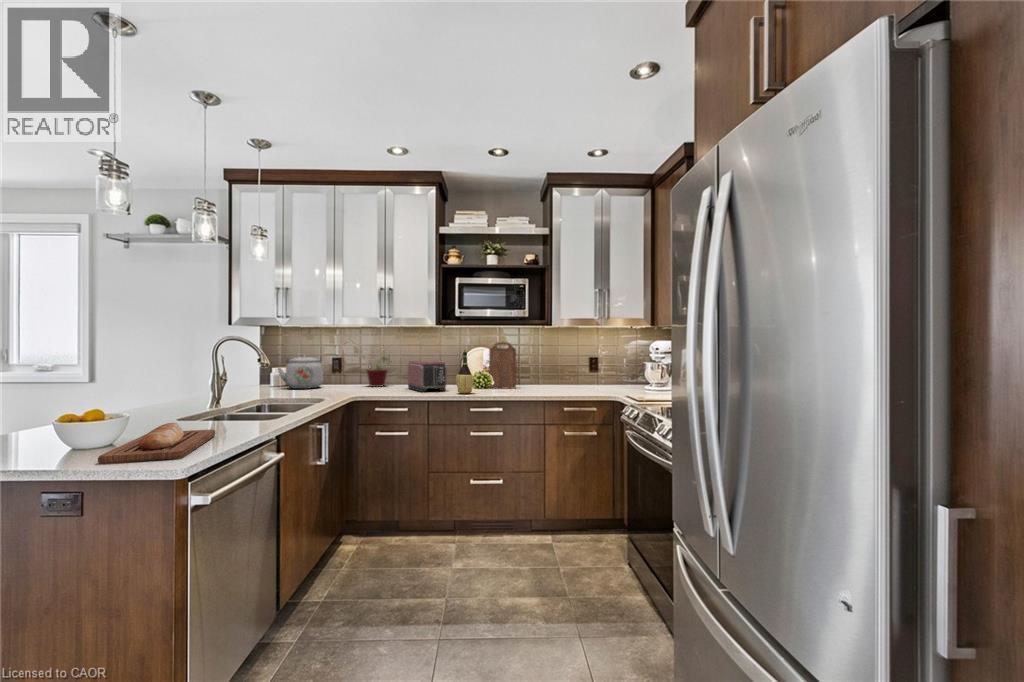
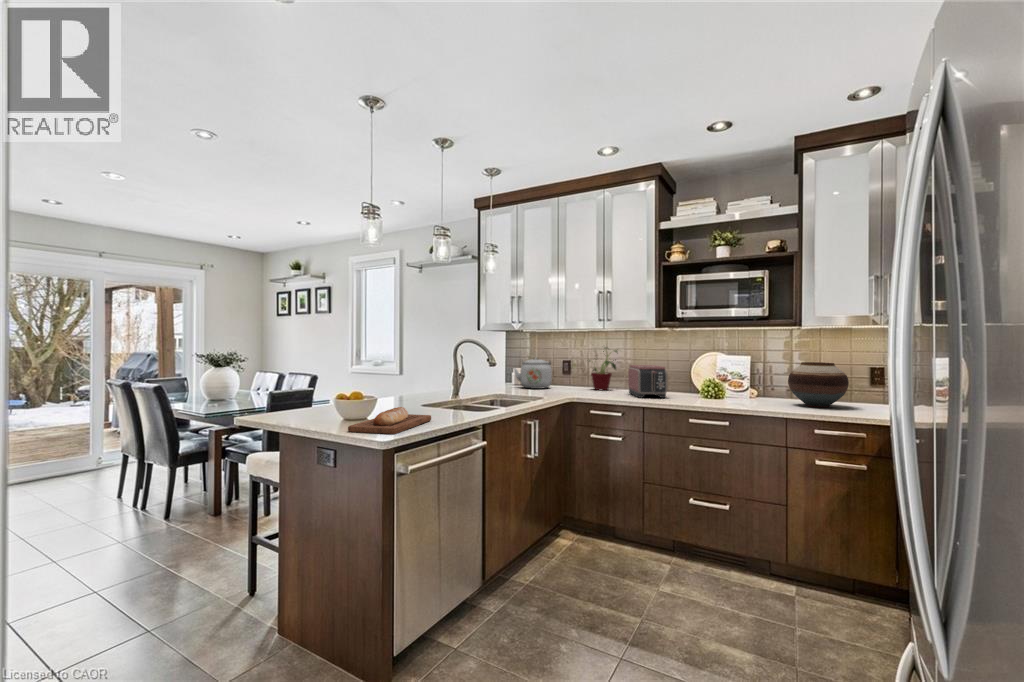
cutting board: present [489,342,516,388] -> none [721,345,755,400]
wine bottle: present [456,349,474,394] -> none [674,353,695,402]
vase: none [542,356,582,391] -> present [788,362,849,407]

